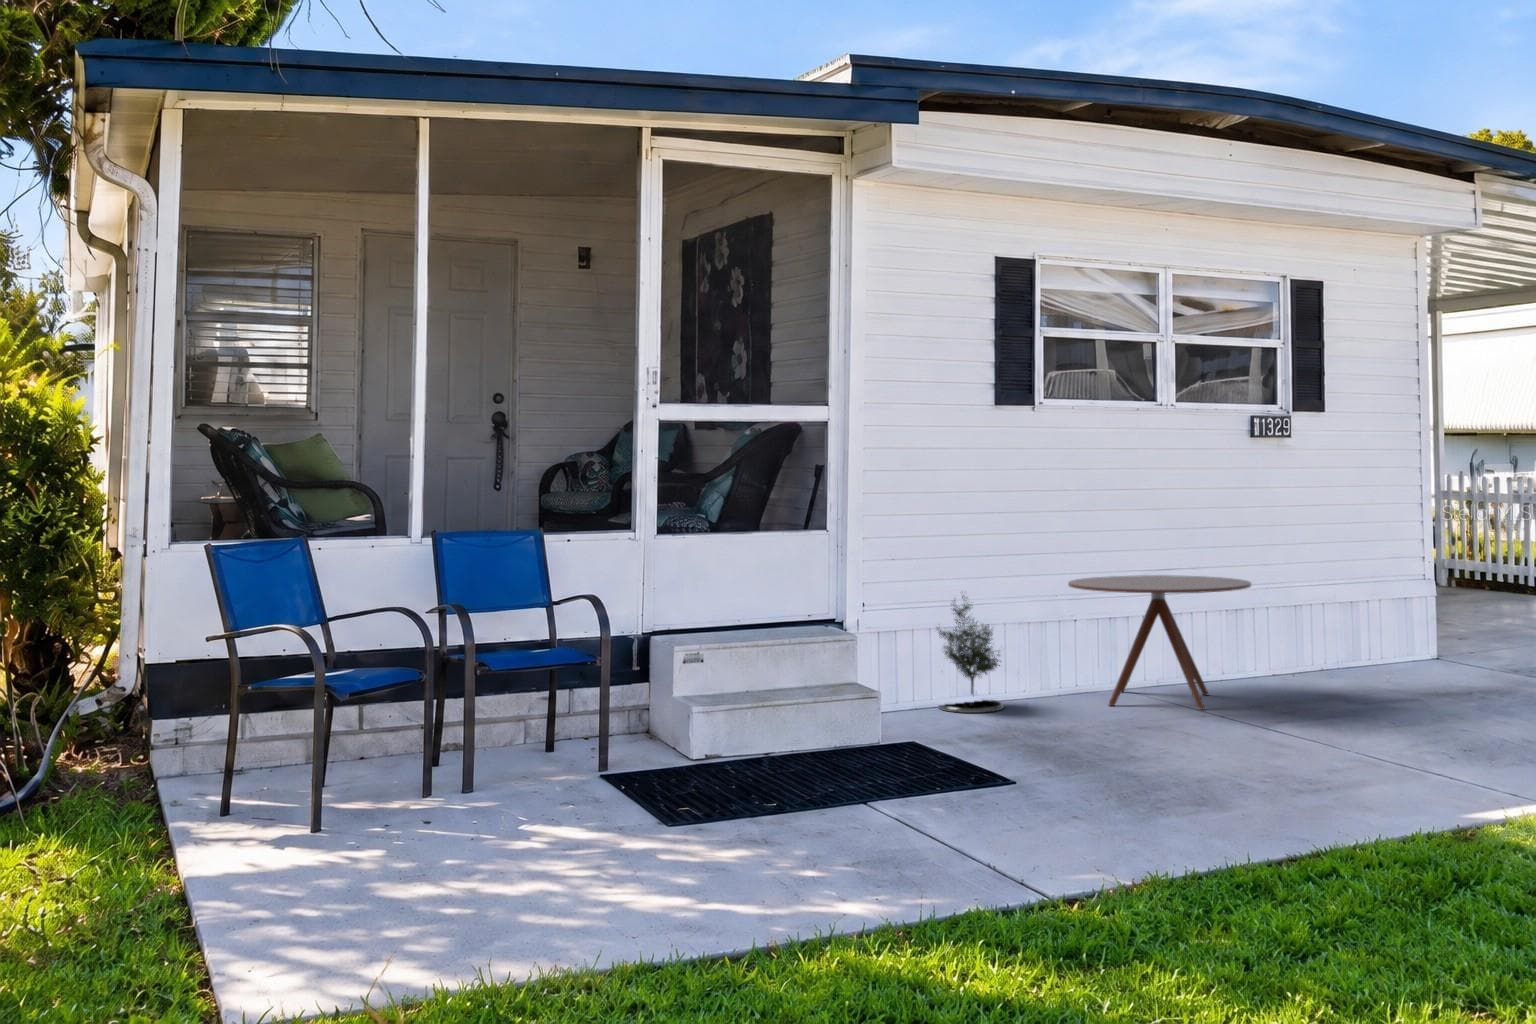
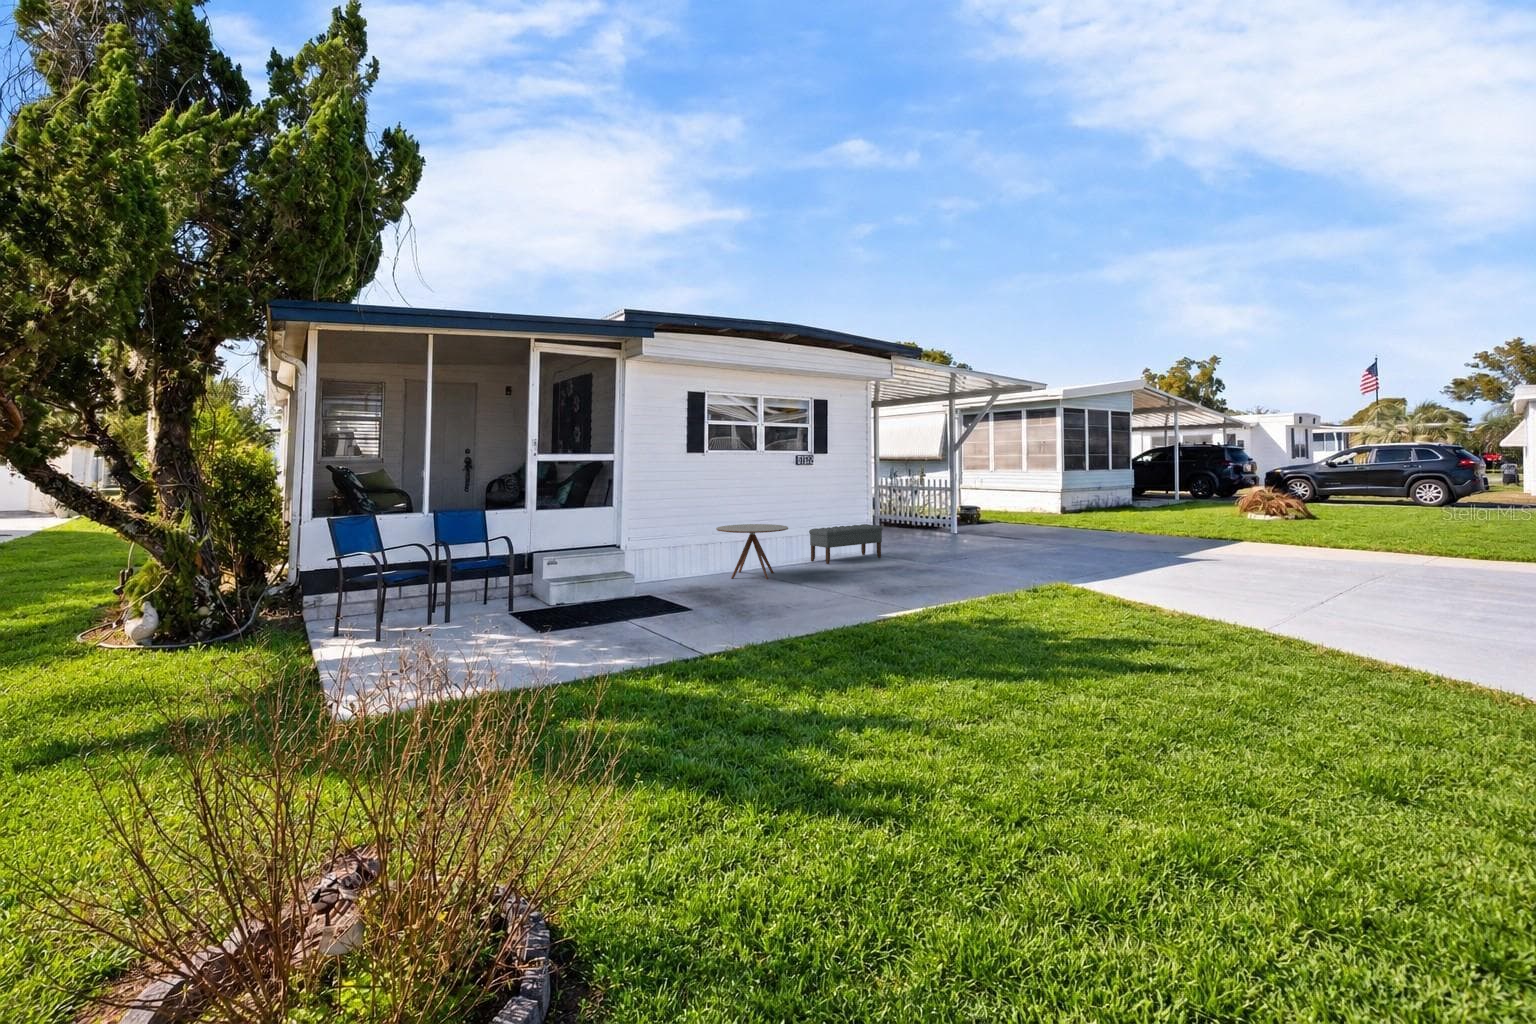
bench: none [1281,581,1468,677] -> present [809,524,883,564]
potted tree: present [937,596,1004,713] -> none [660,532,688,583]

